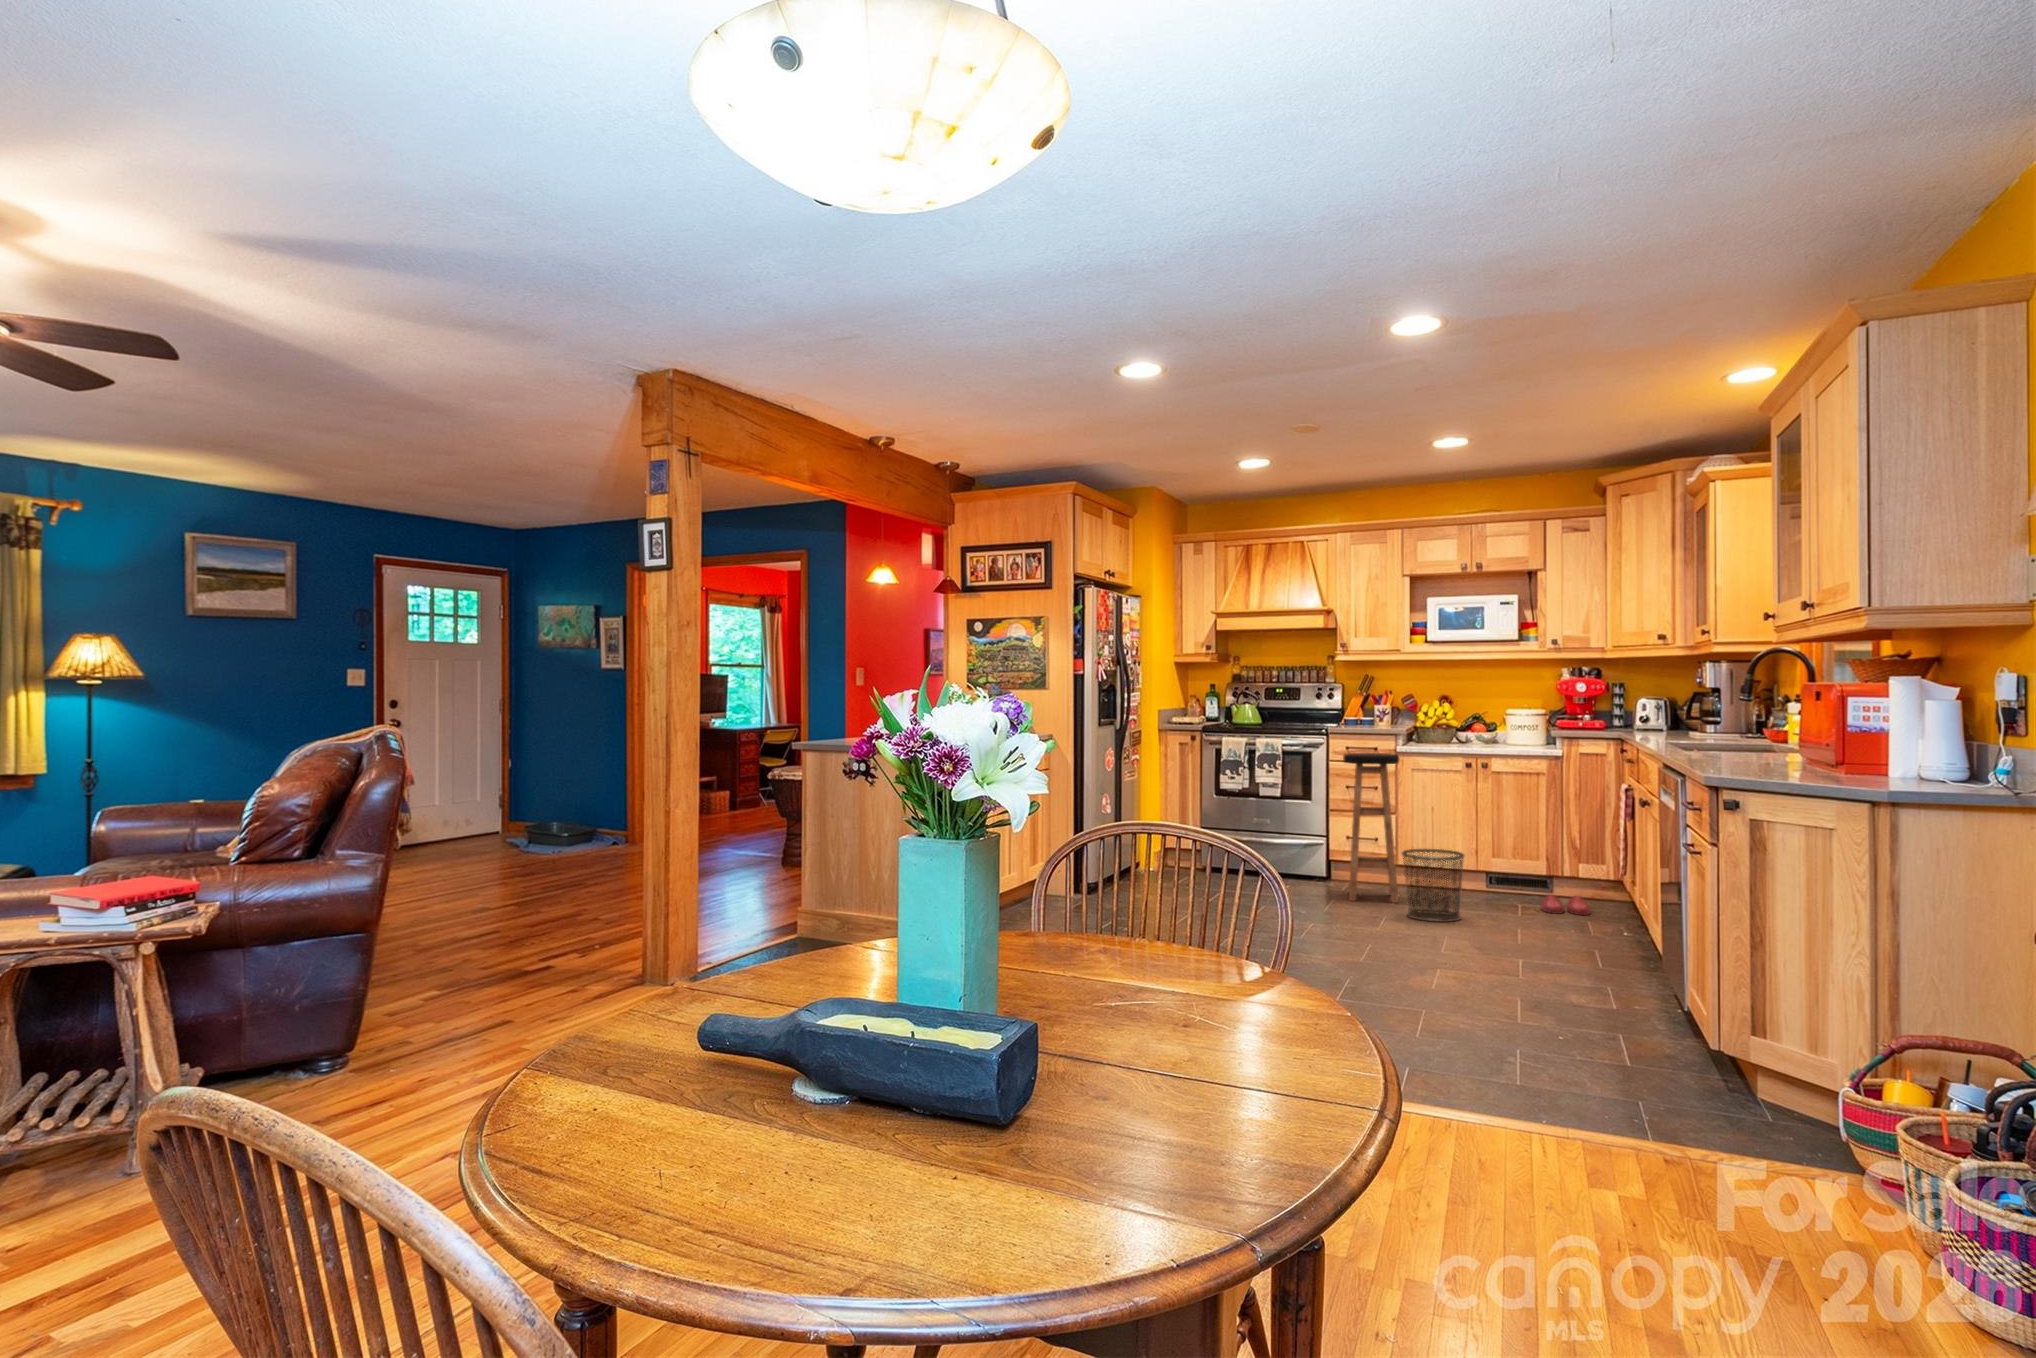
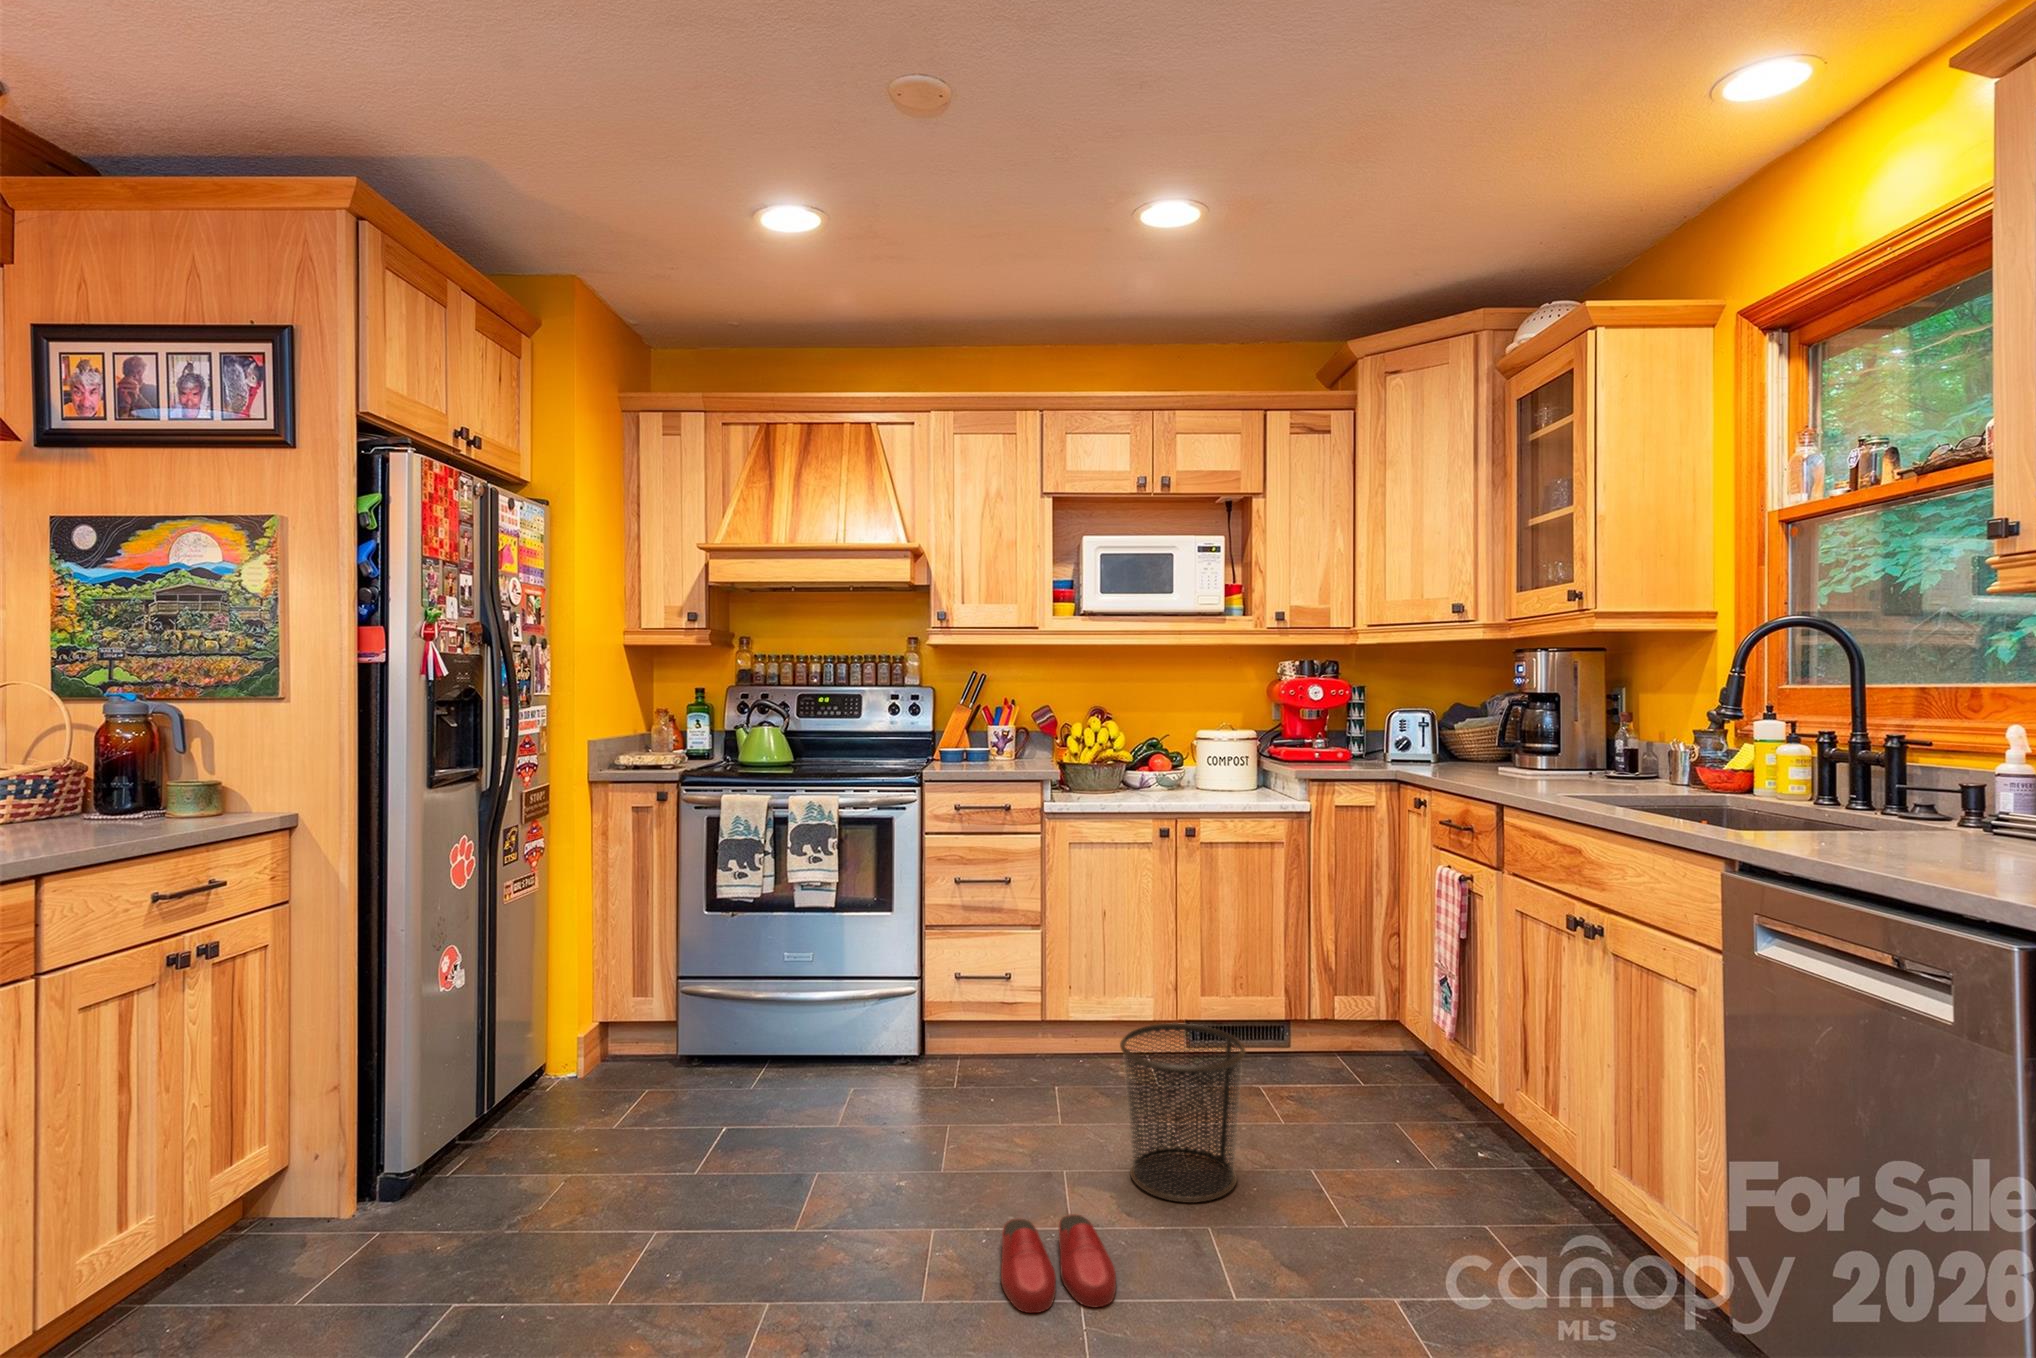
bar stool: present [1343,753,1400,903] -> none [974,820,1082,1128]
slippers: present [1541,894,1591,915] -> present [1001,1214,1116,1313]

